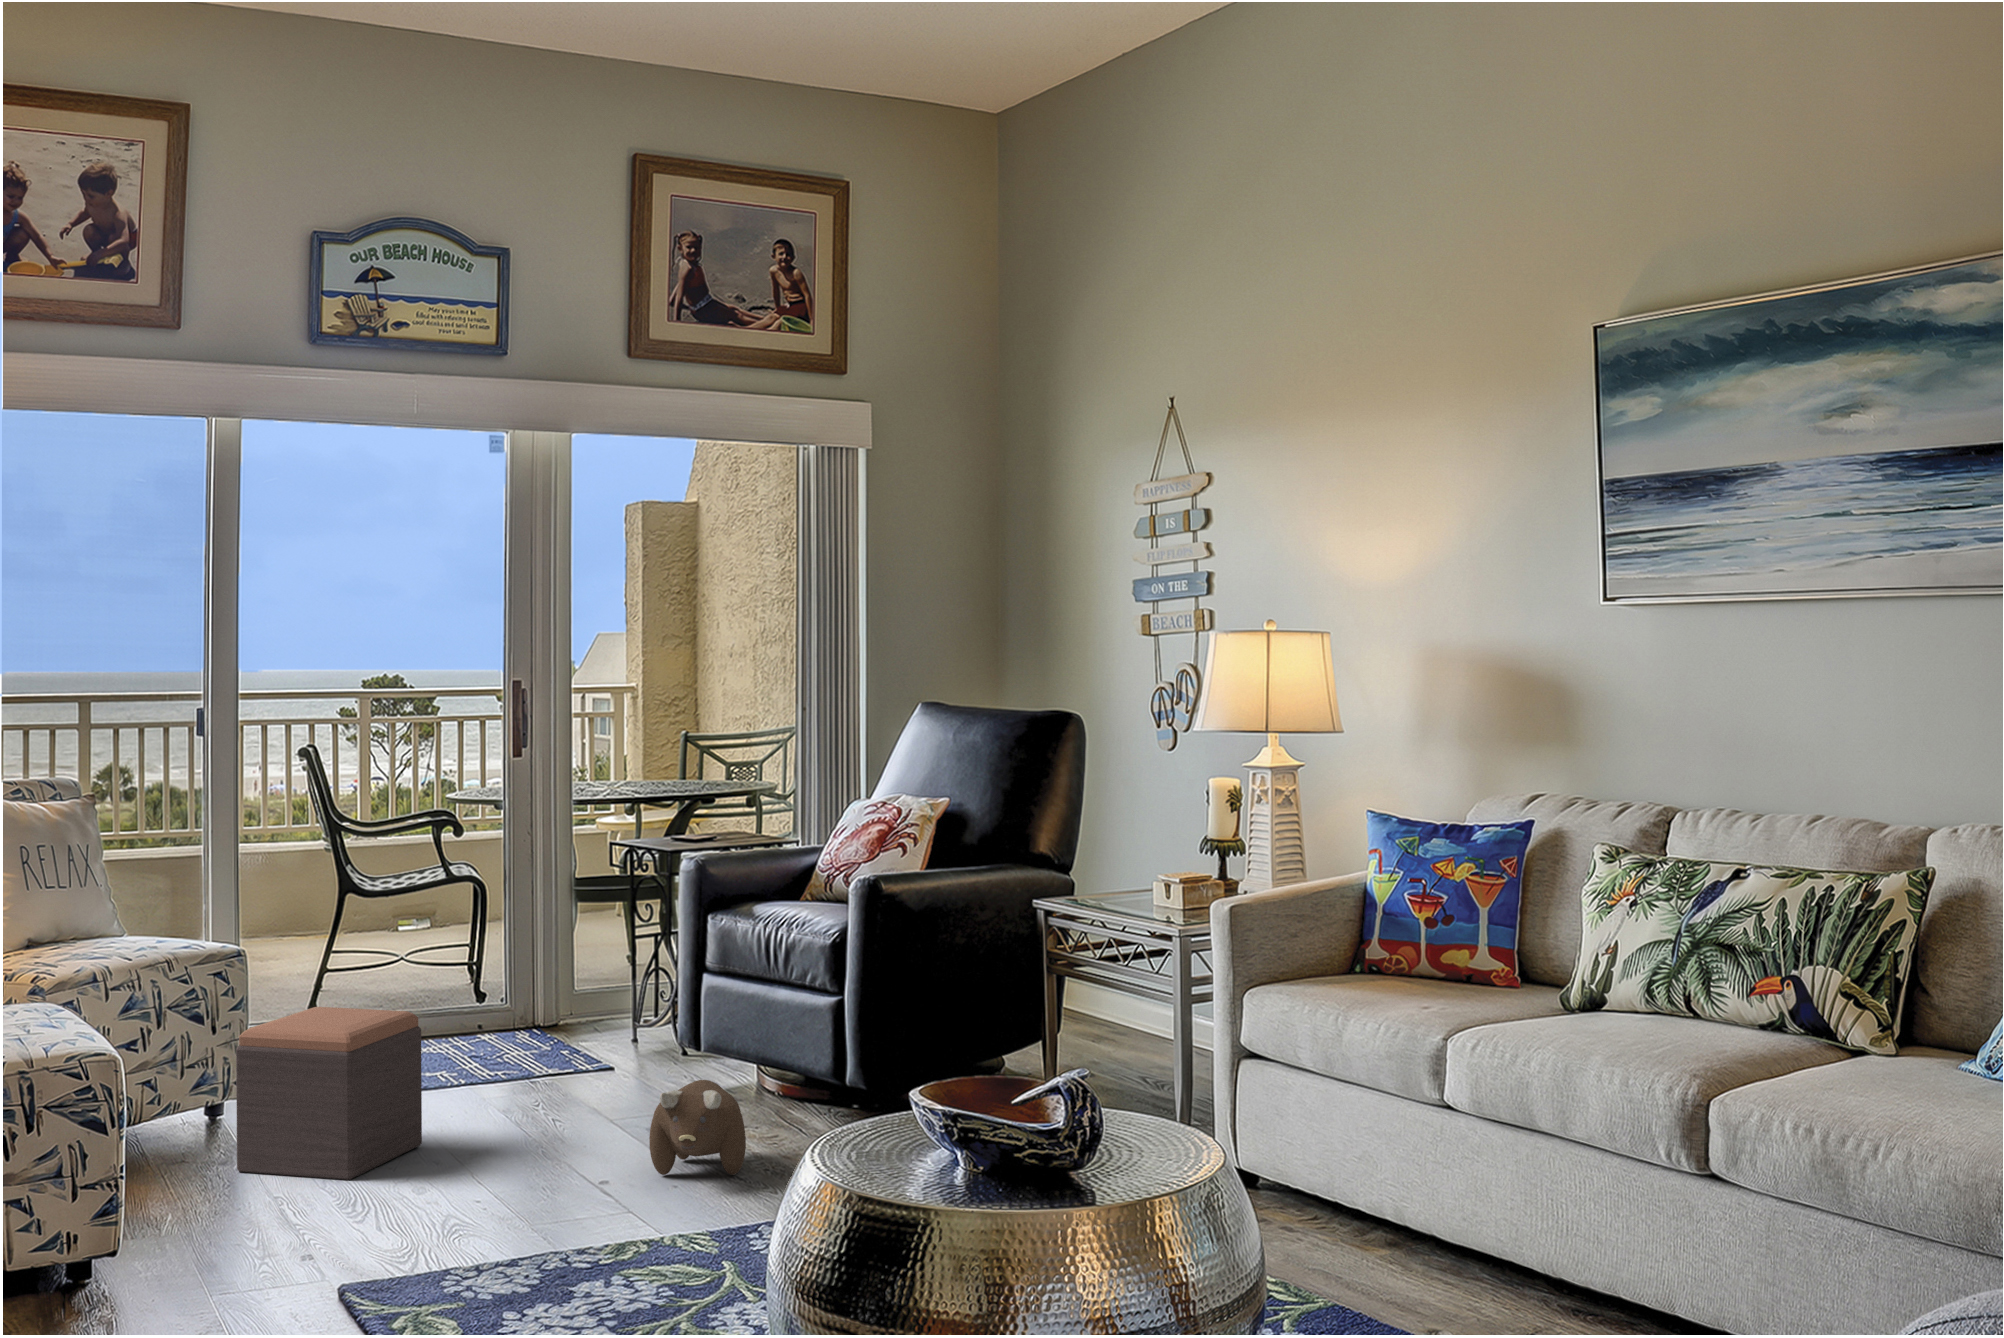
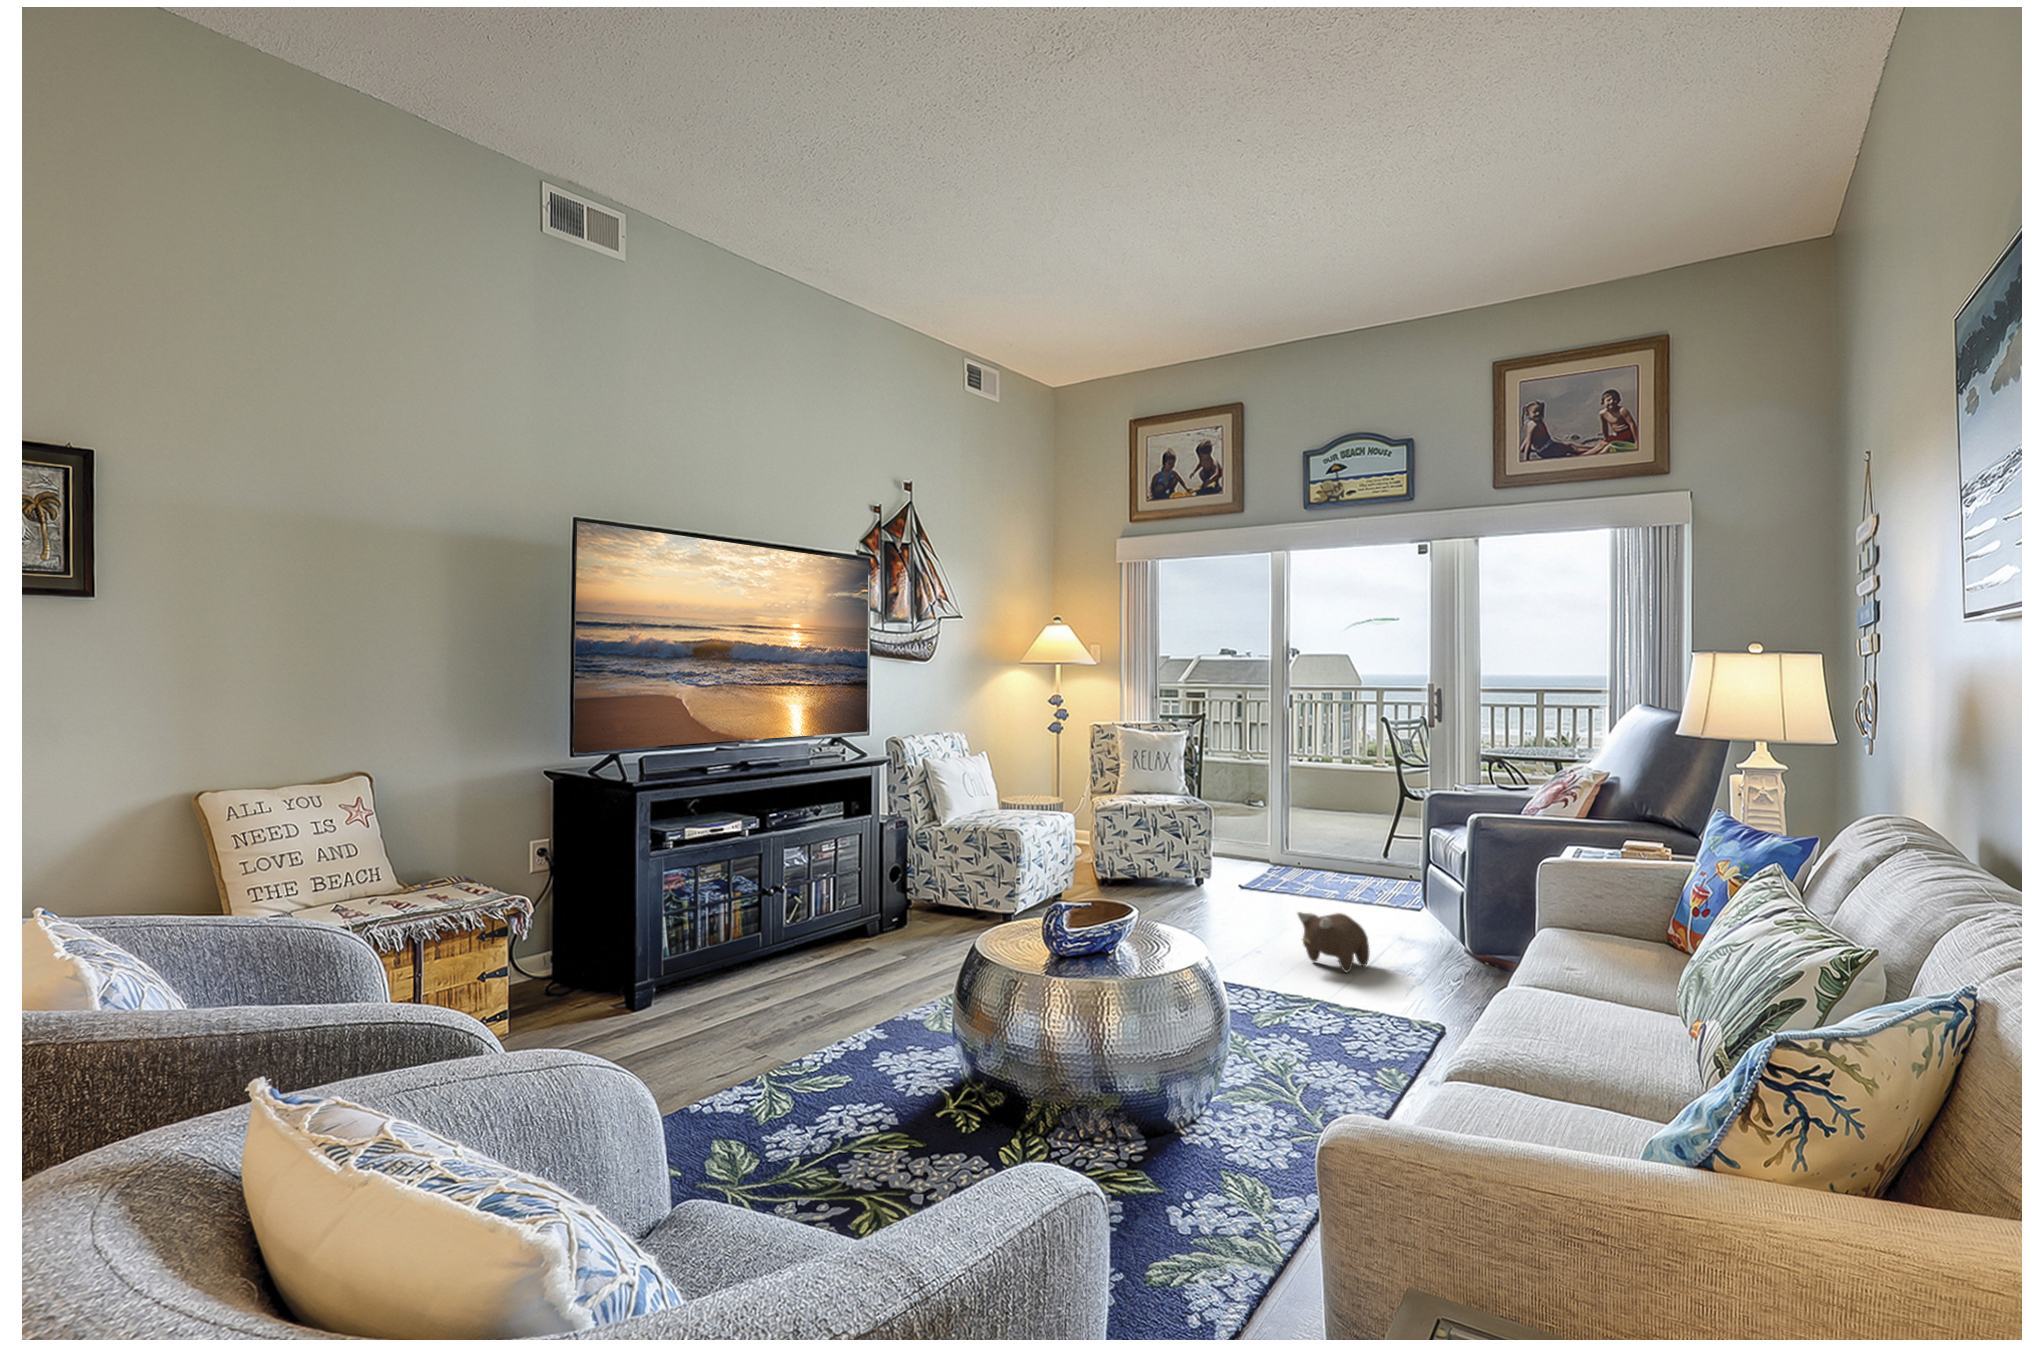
footstool: present [236,1007,422,1180] -> none [1158,840,1244,924]

